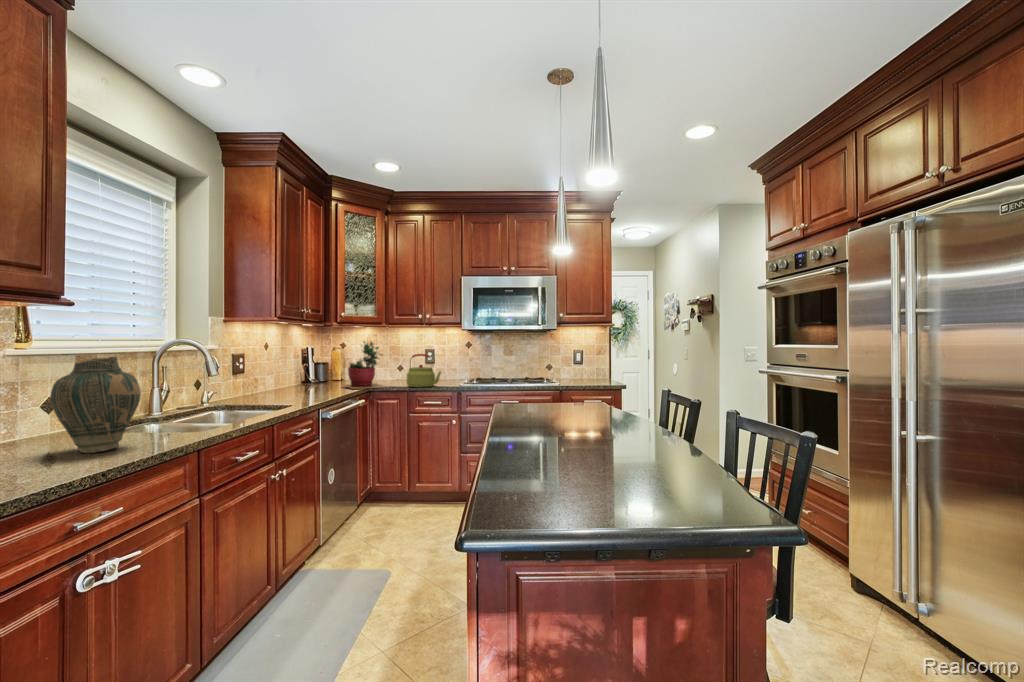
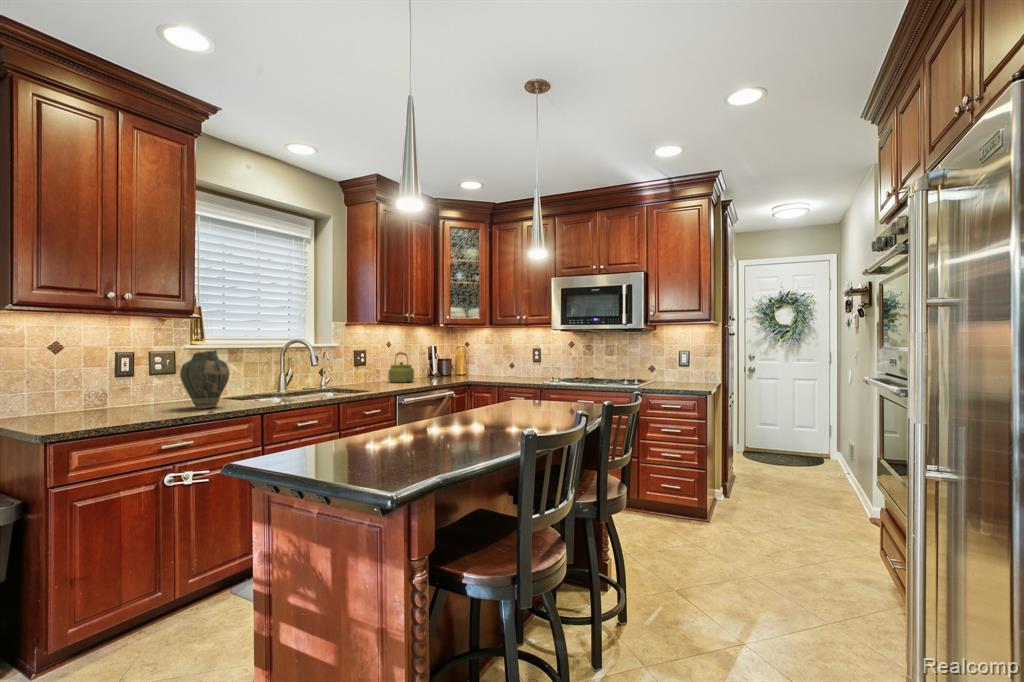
succulent plant: present [343,342,386,389] -> none [446,341,482,382]
kettle: present [407,354,441,387] -> present [388,352,414,383]

